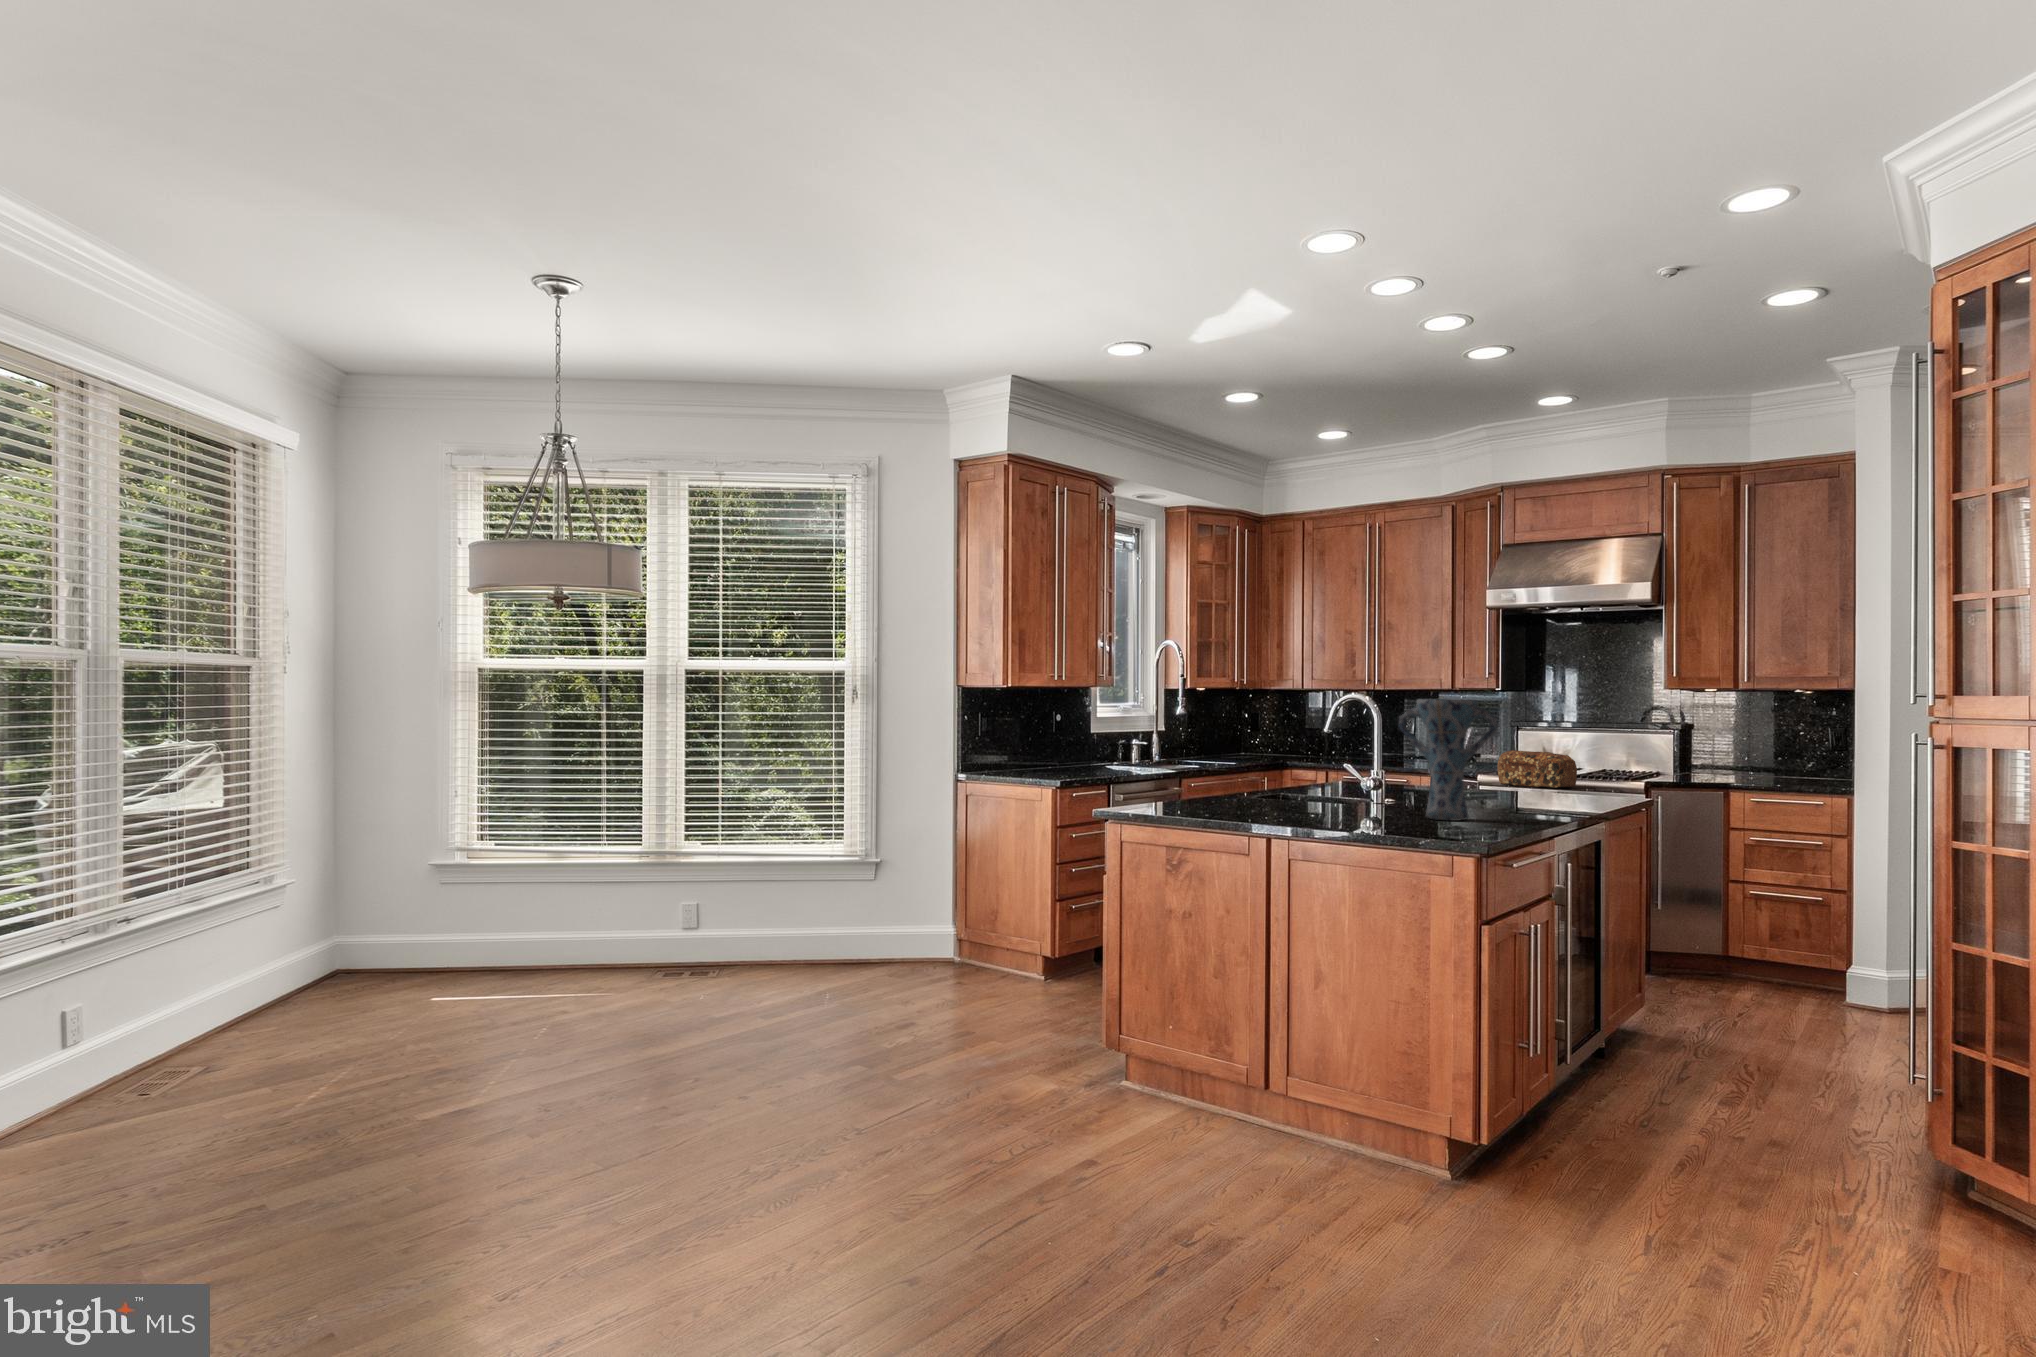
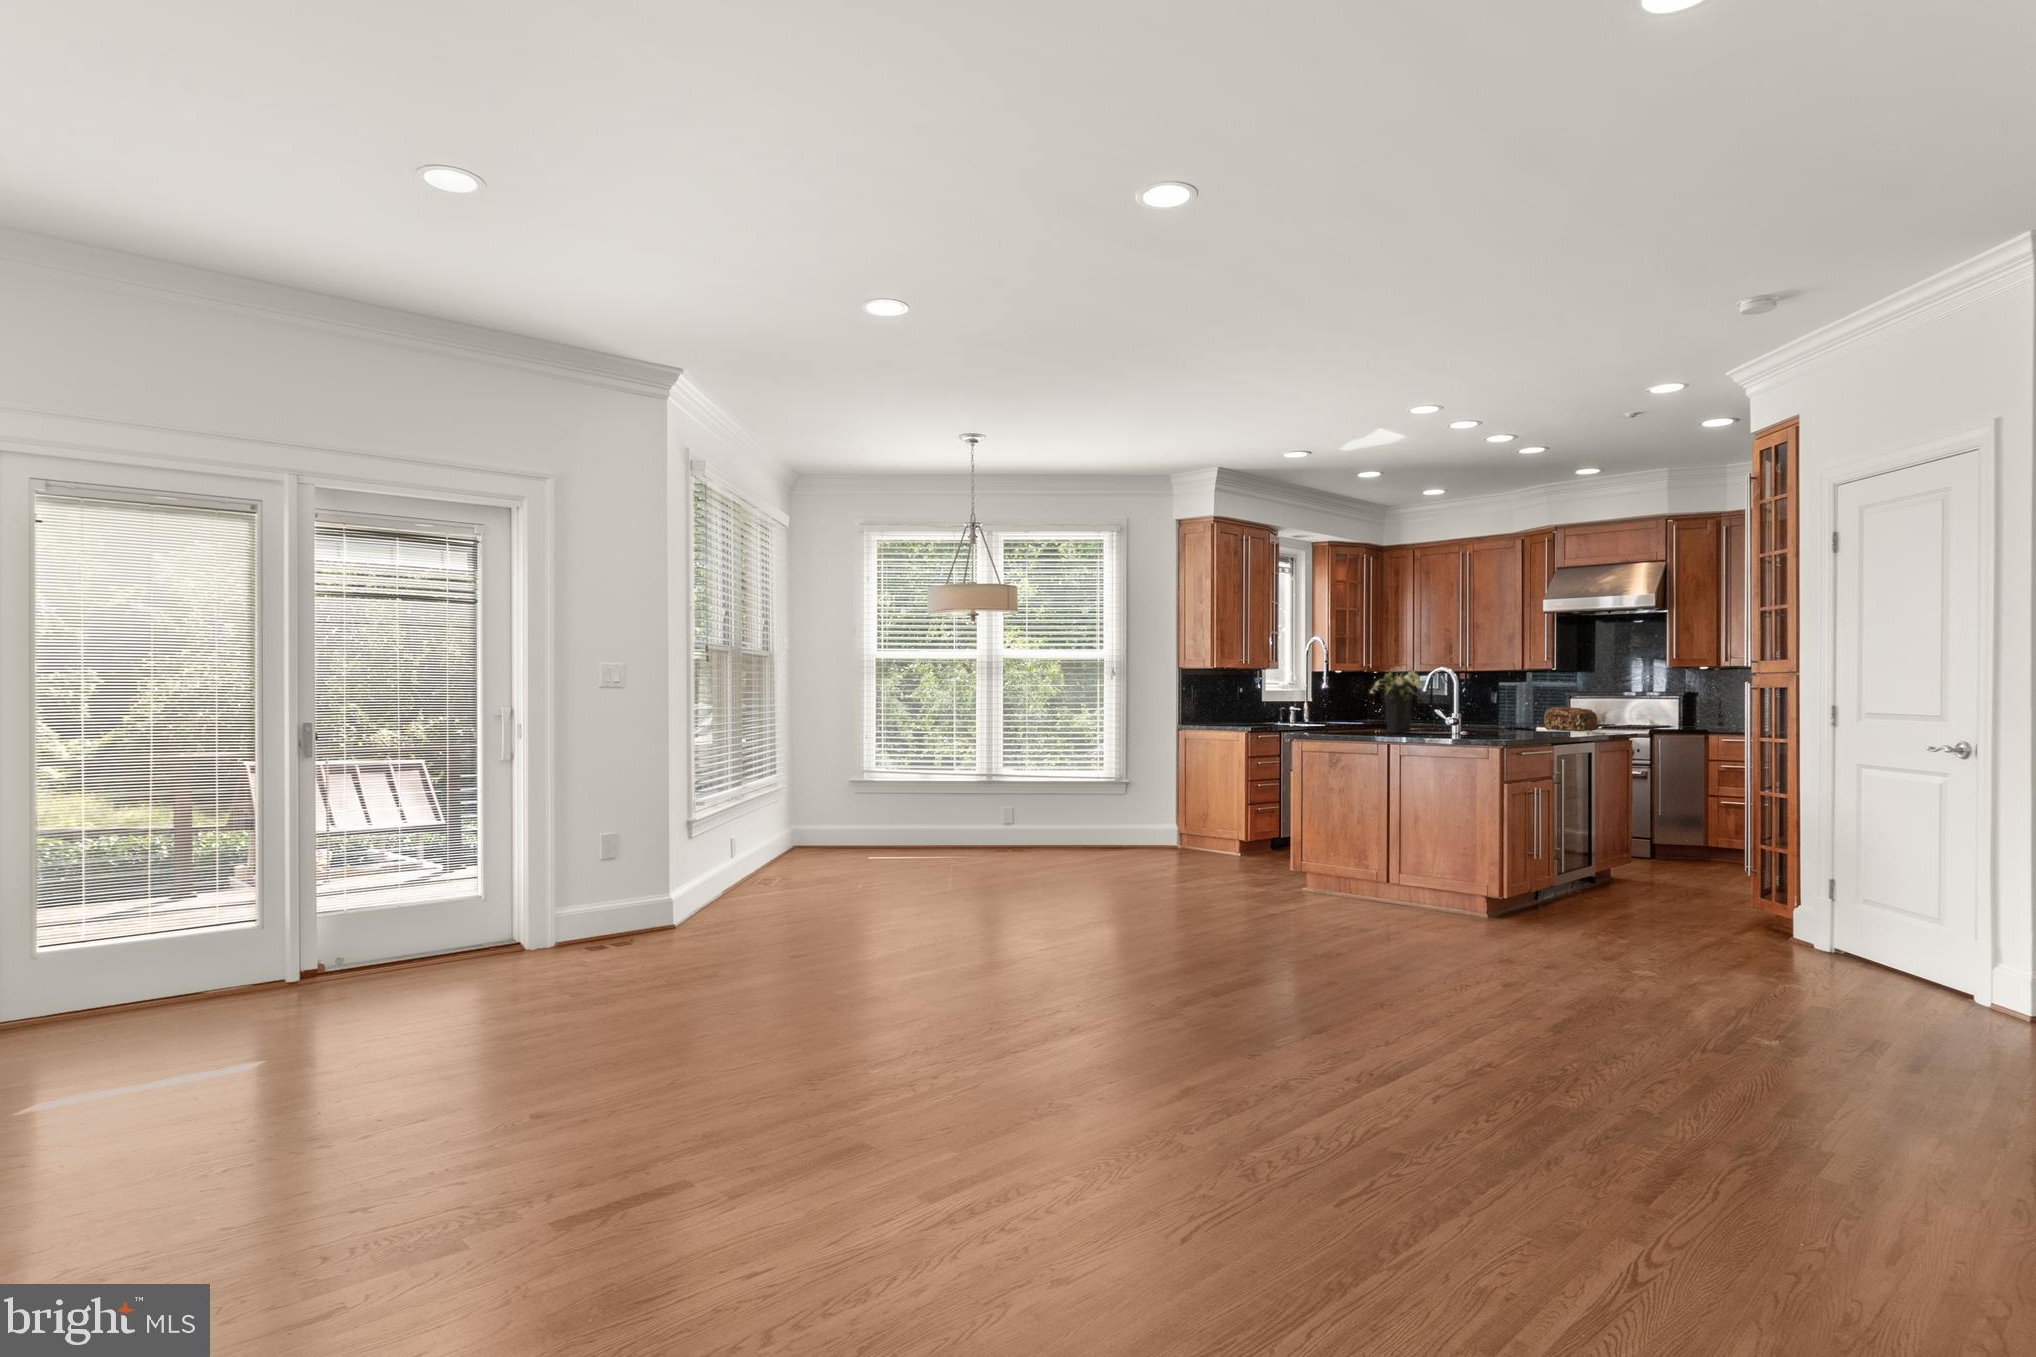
flower arrangement: none [1236,697,1337,818] -> present [1370,668,1422,733]
vase: present [1399,699,1498,821] -> none [1464,667,1520,735]

